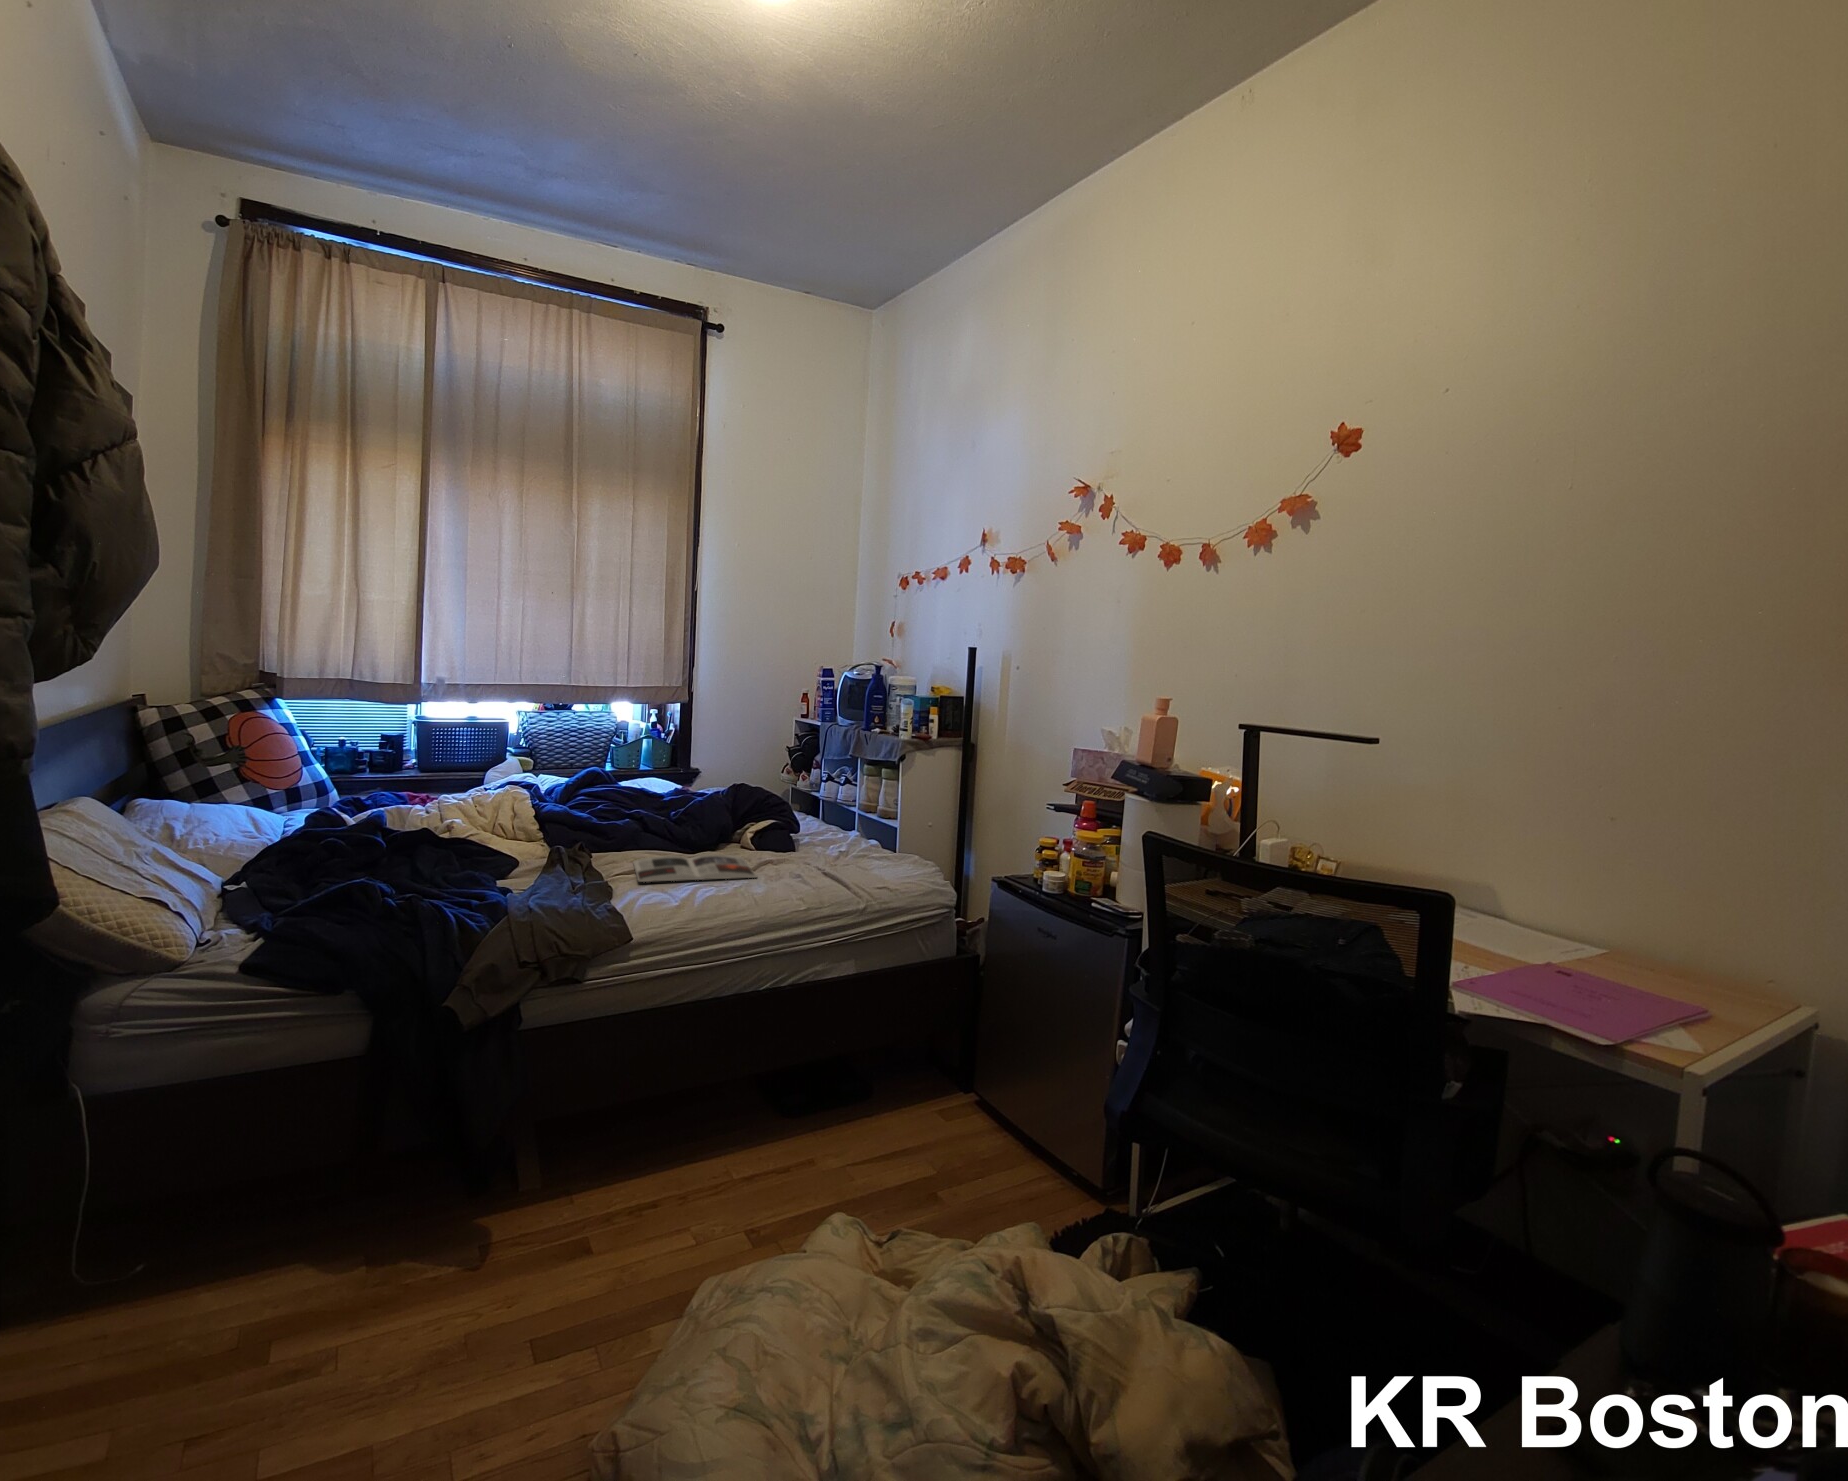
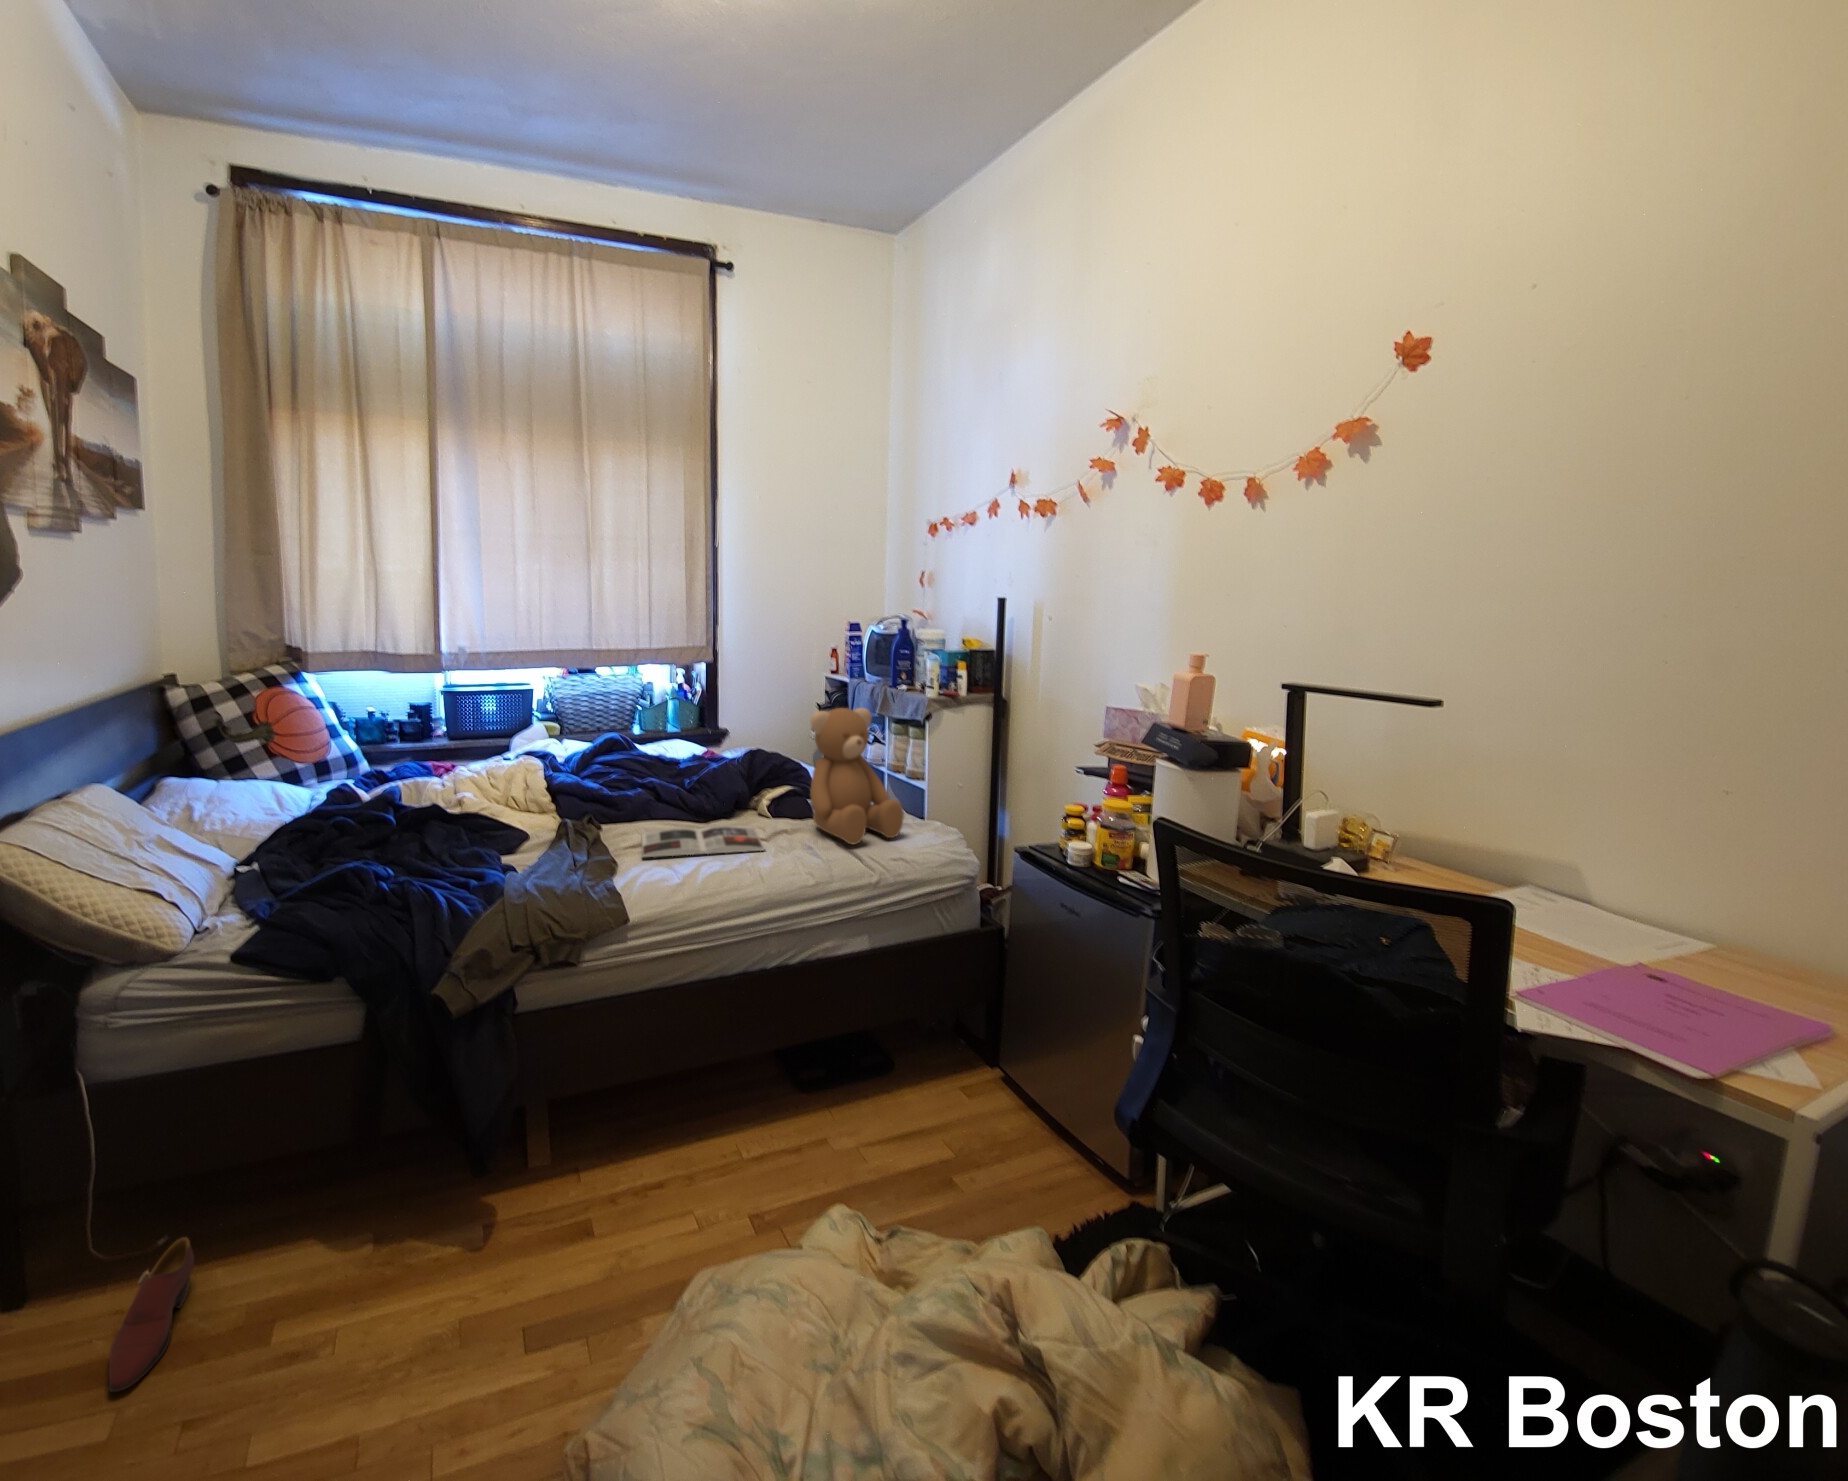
teddy bear: none [800,743,888,873] -> present [810,708,904,845]
shoe: none [96,1260,179,1416] -> present [108,1237,194,1392]

